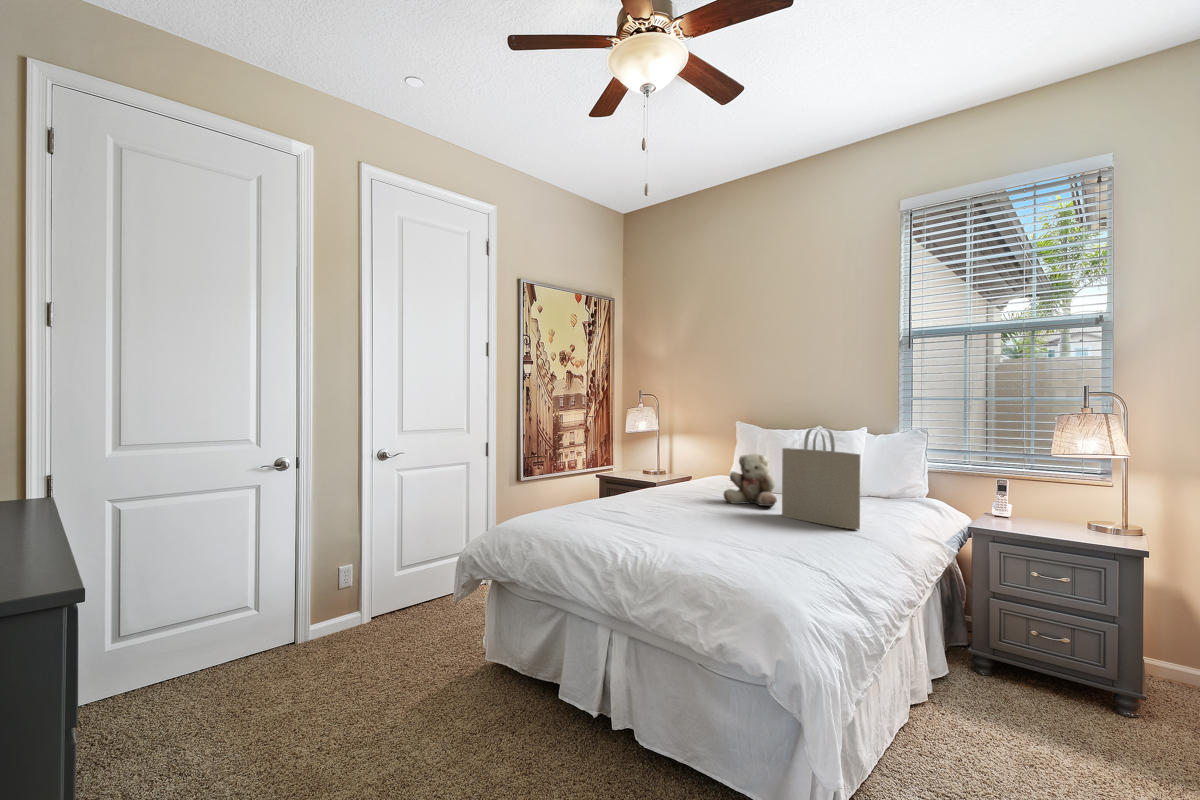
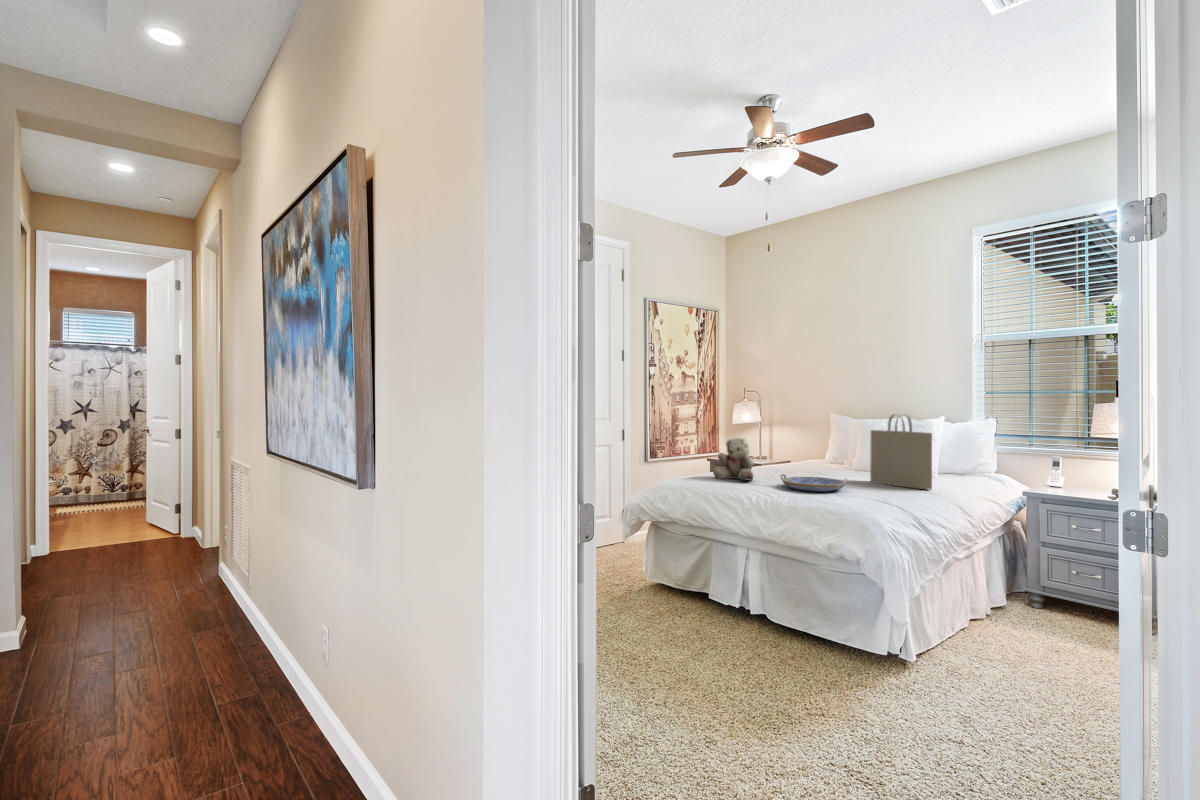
teddy bear: present [723,454,777,506] -> present [713,438,754,481]
serving tray: none [664,509,753,537] -> present [780,474,848,492]

